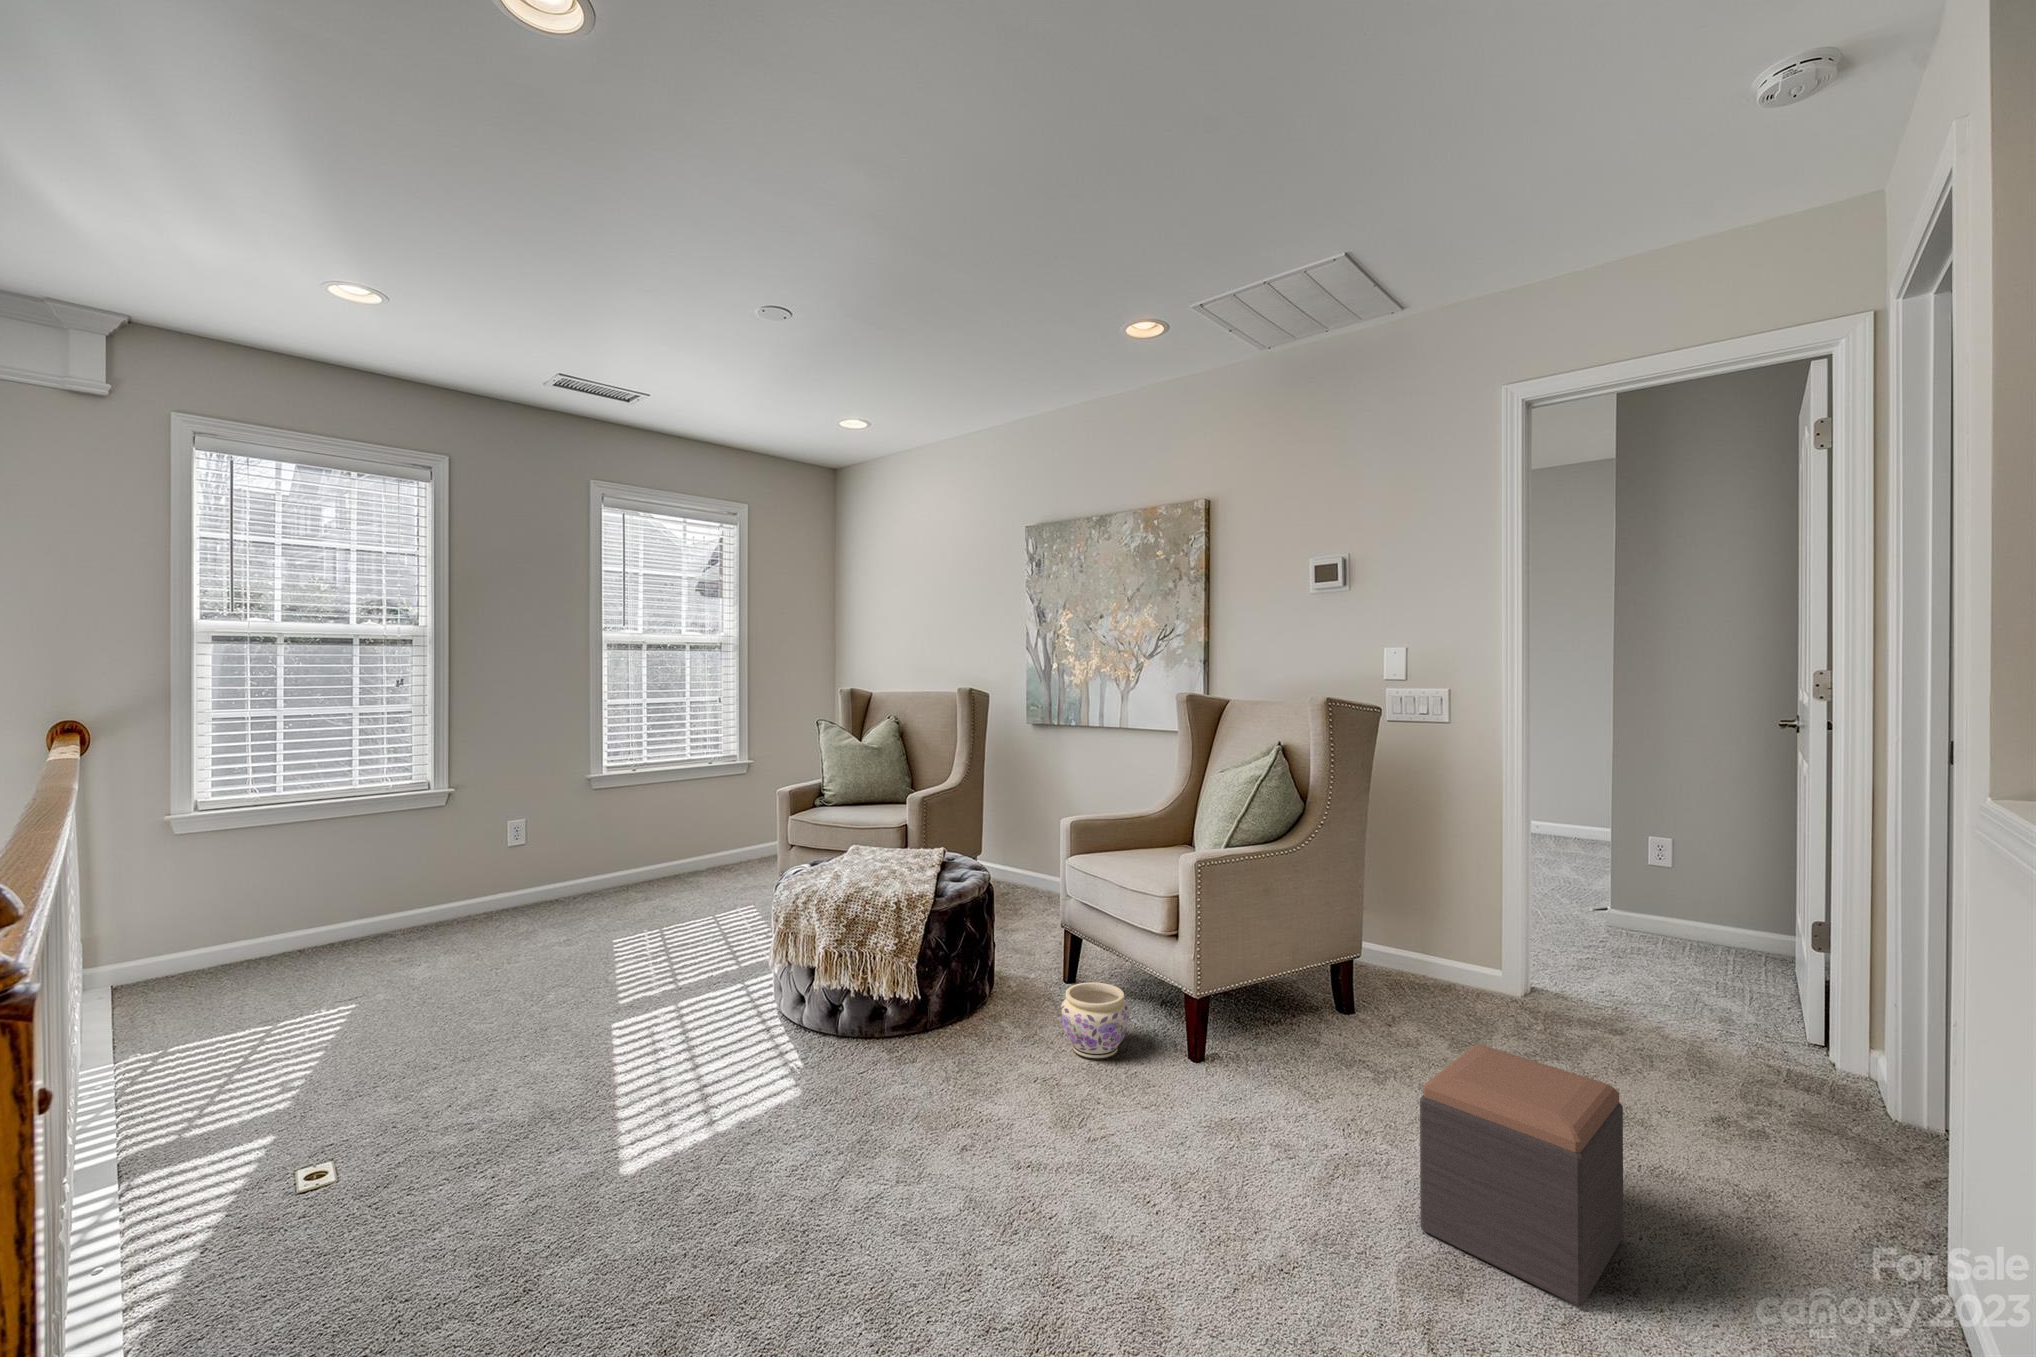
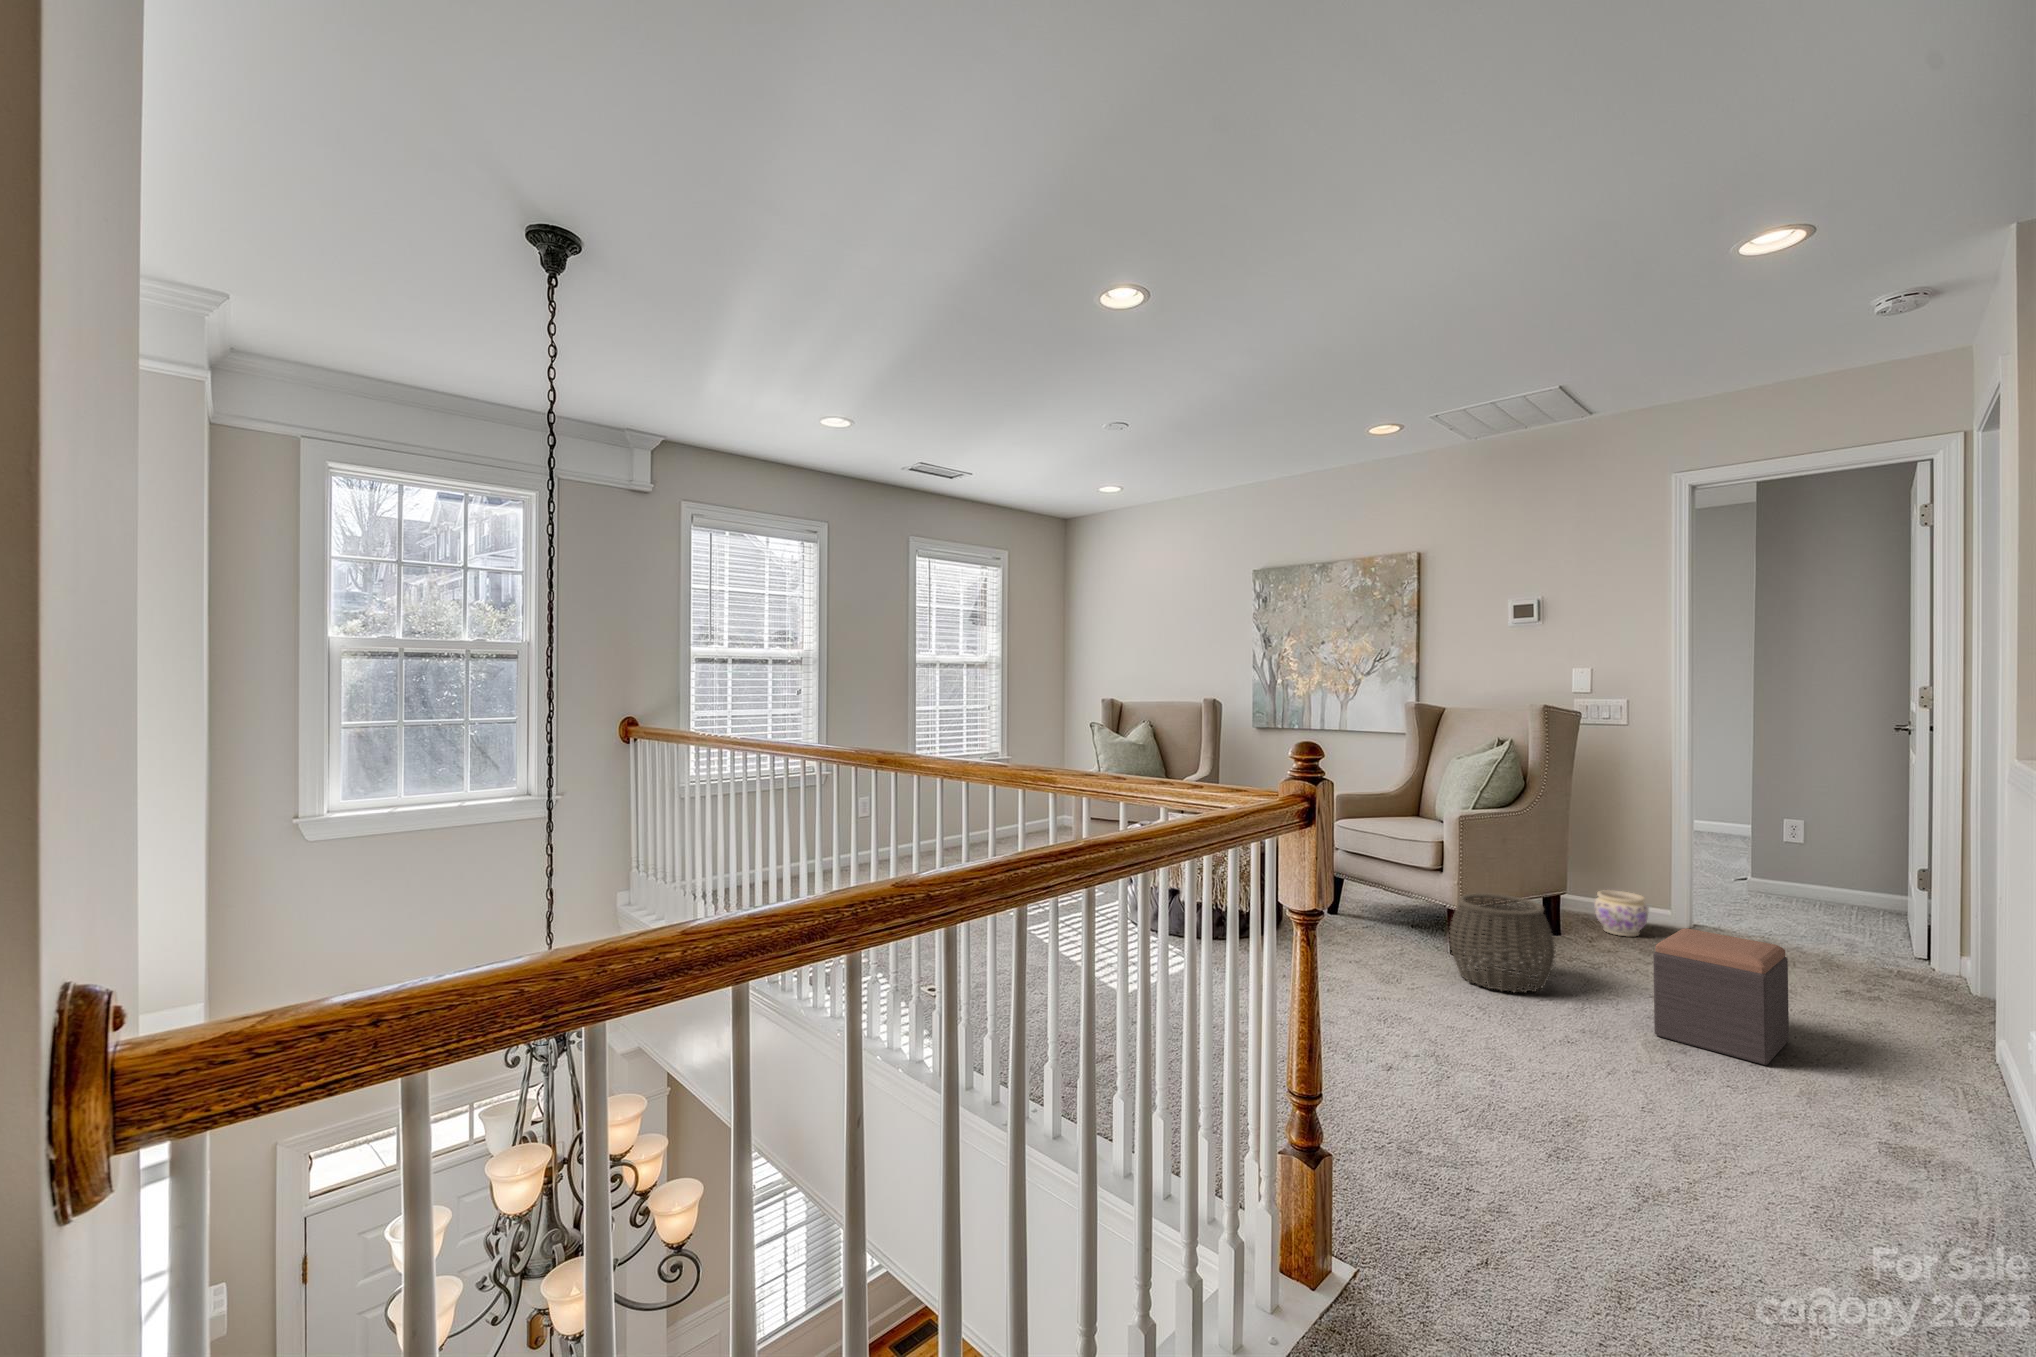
woven basket: none [1167,971,1307,1133] -> present [1449,893,1555,993]
planter: present [1061,982,1129,1060] -> present [1594,890,1649,937]

